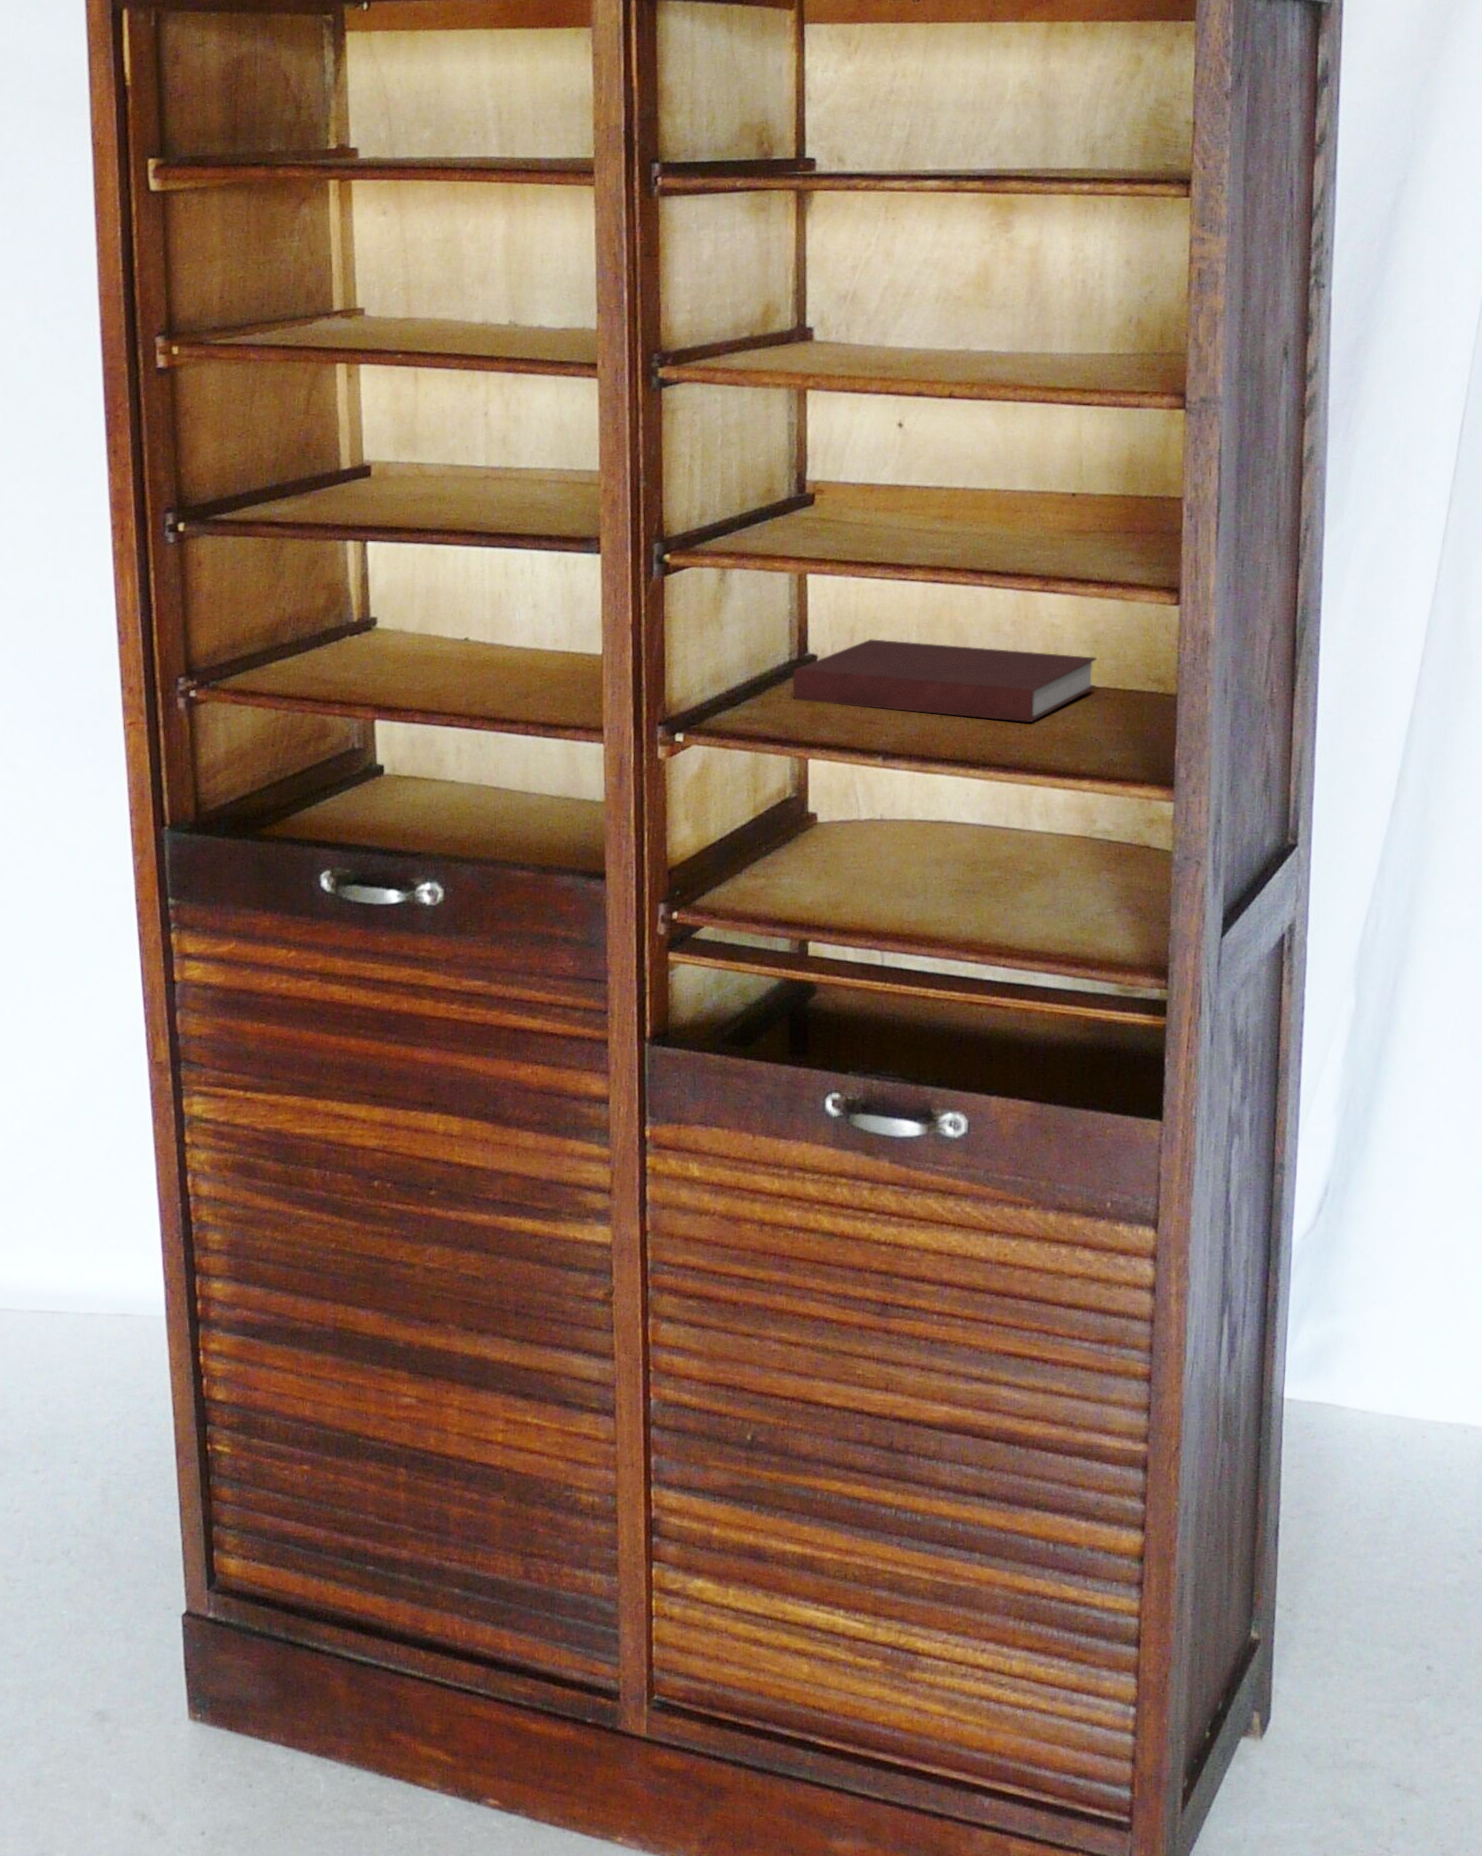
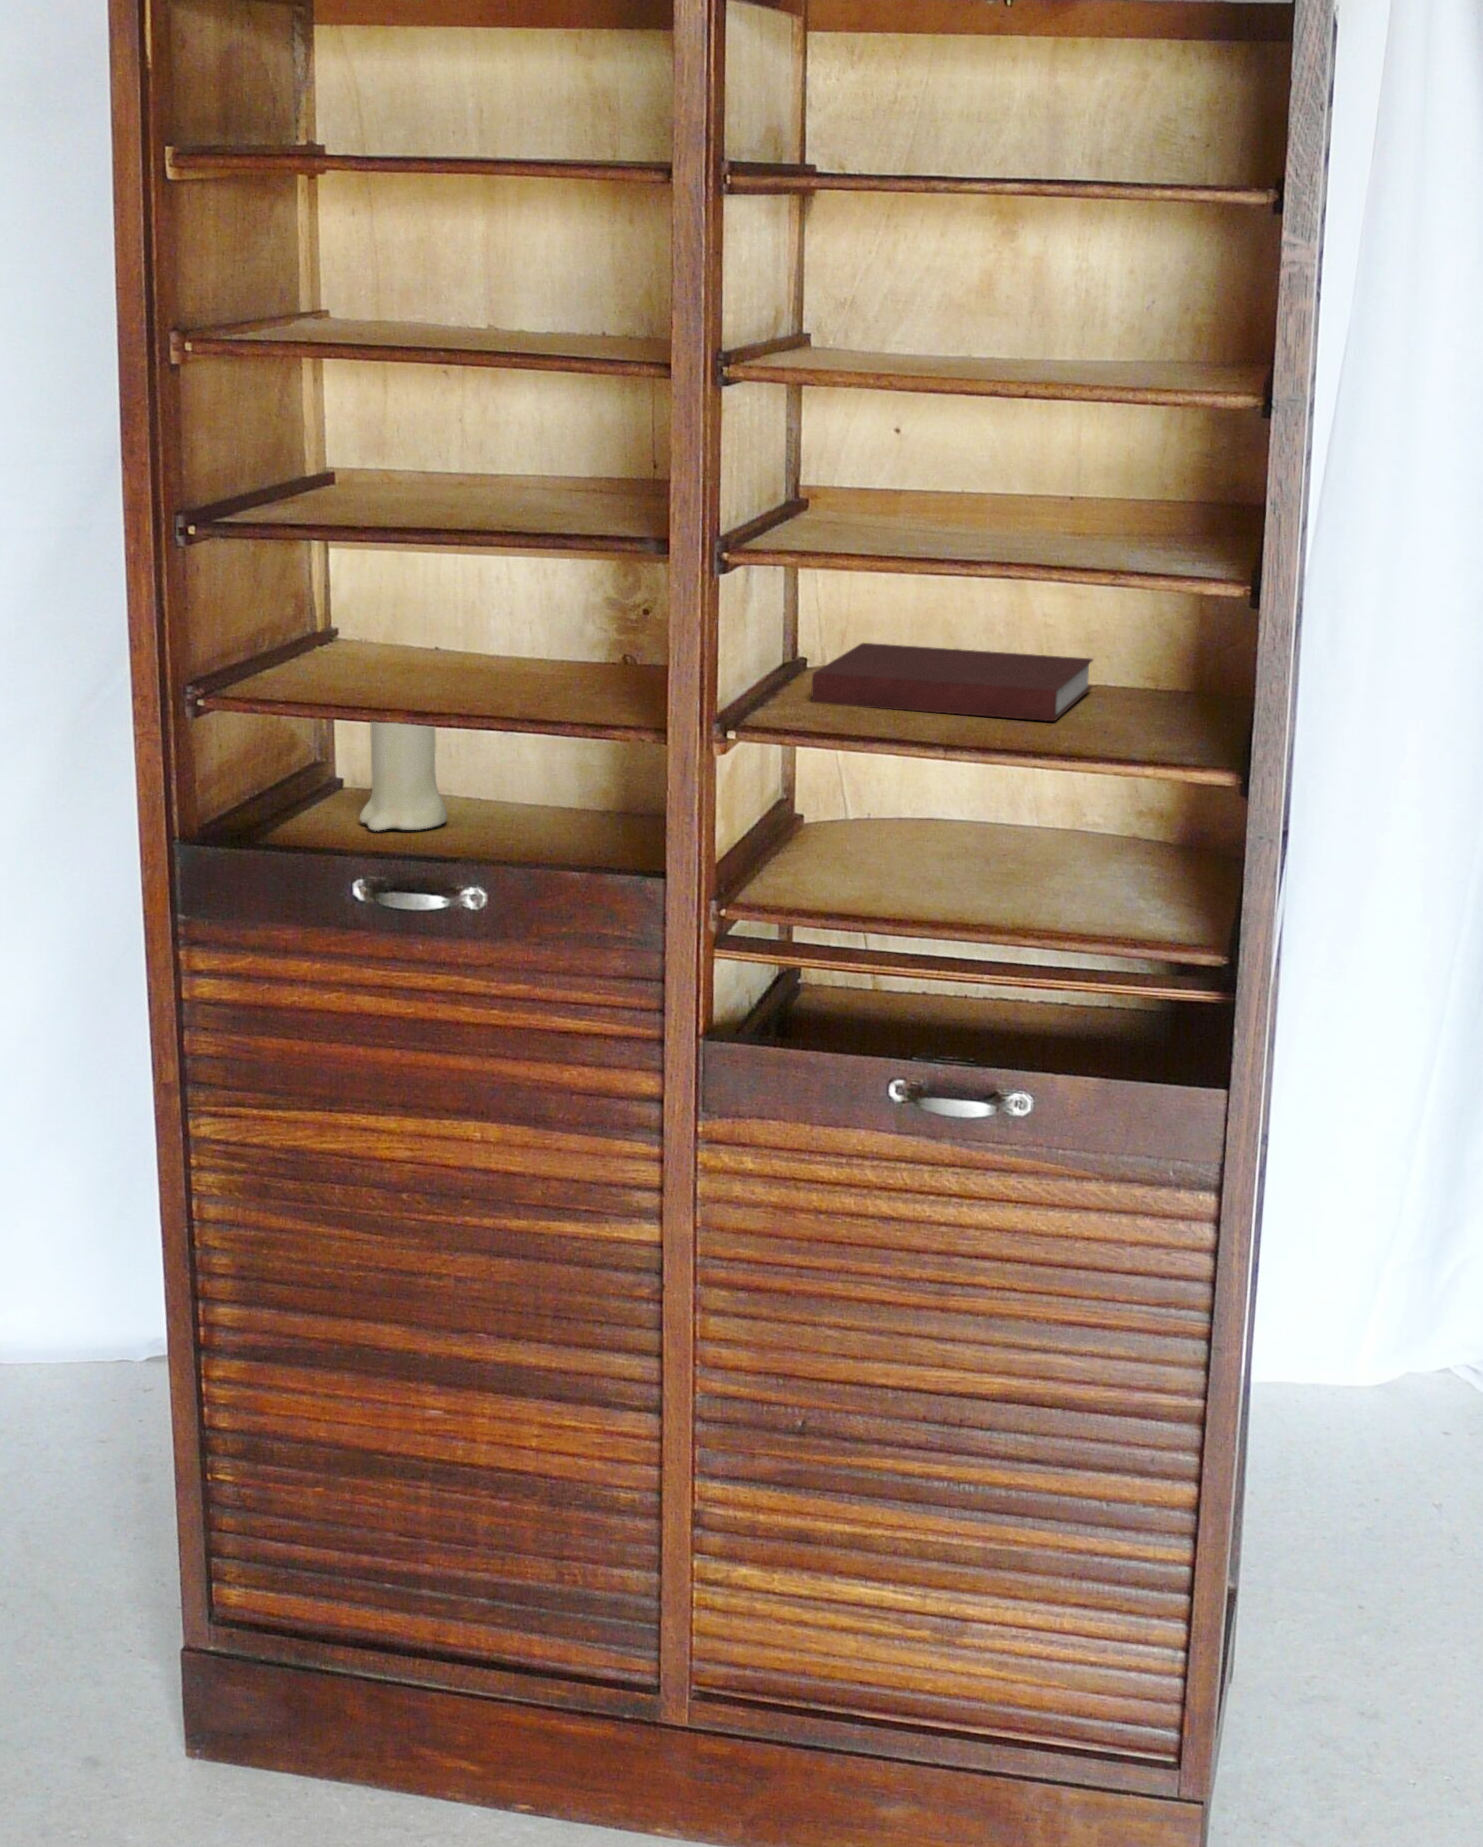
candle: none [367,674,453,821] -> present [360,720,448,831]

